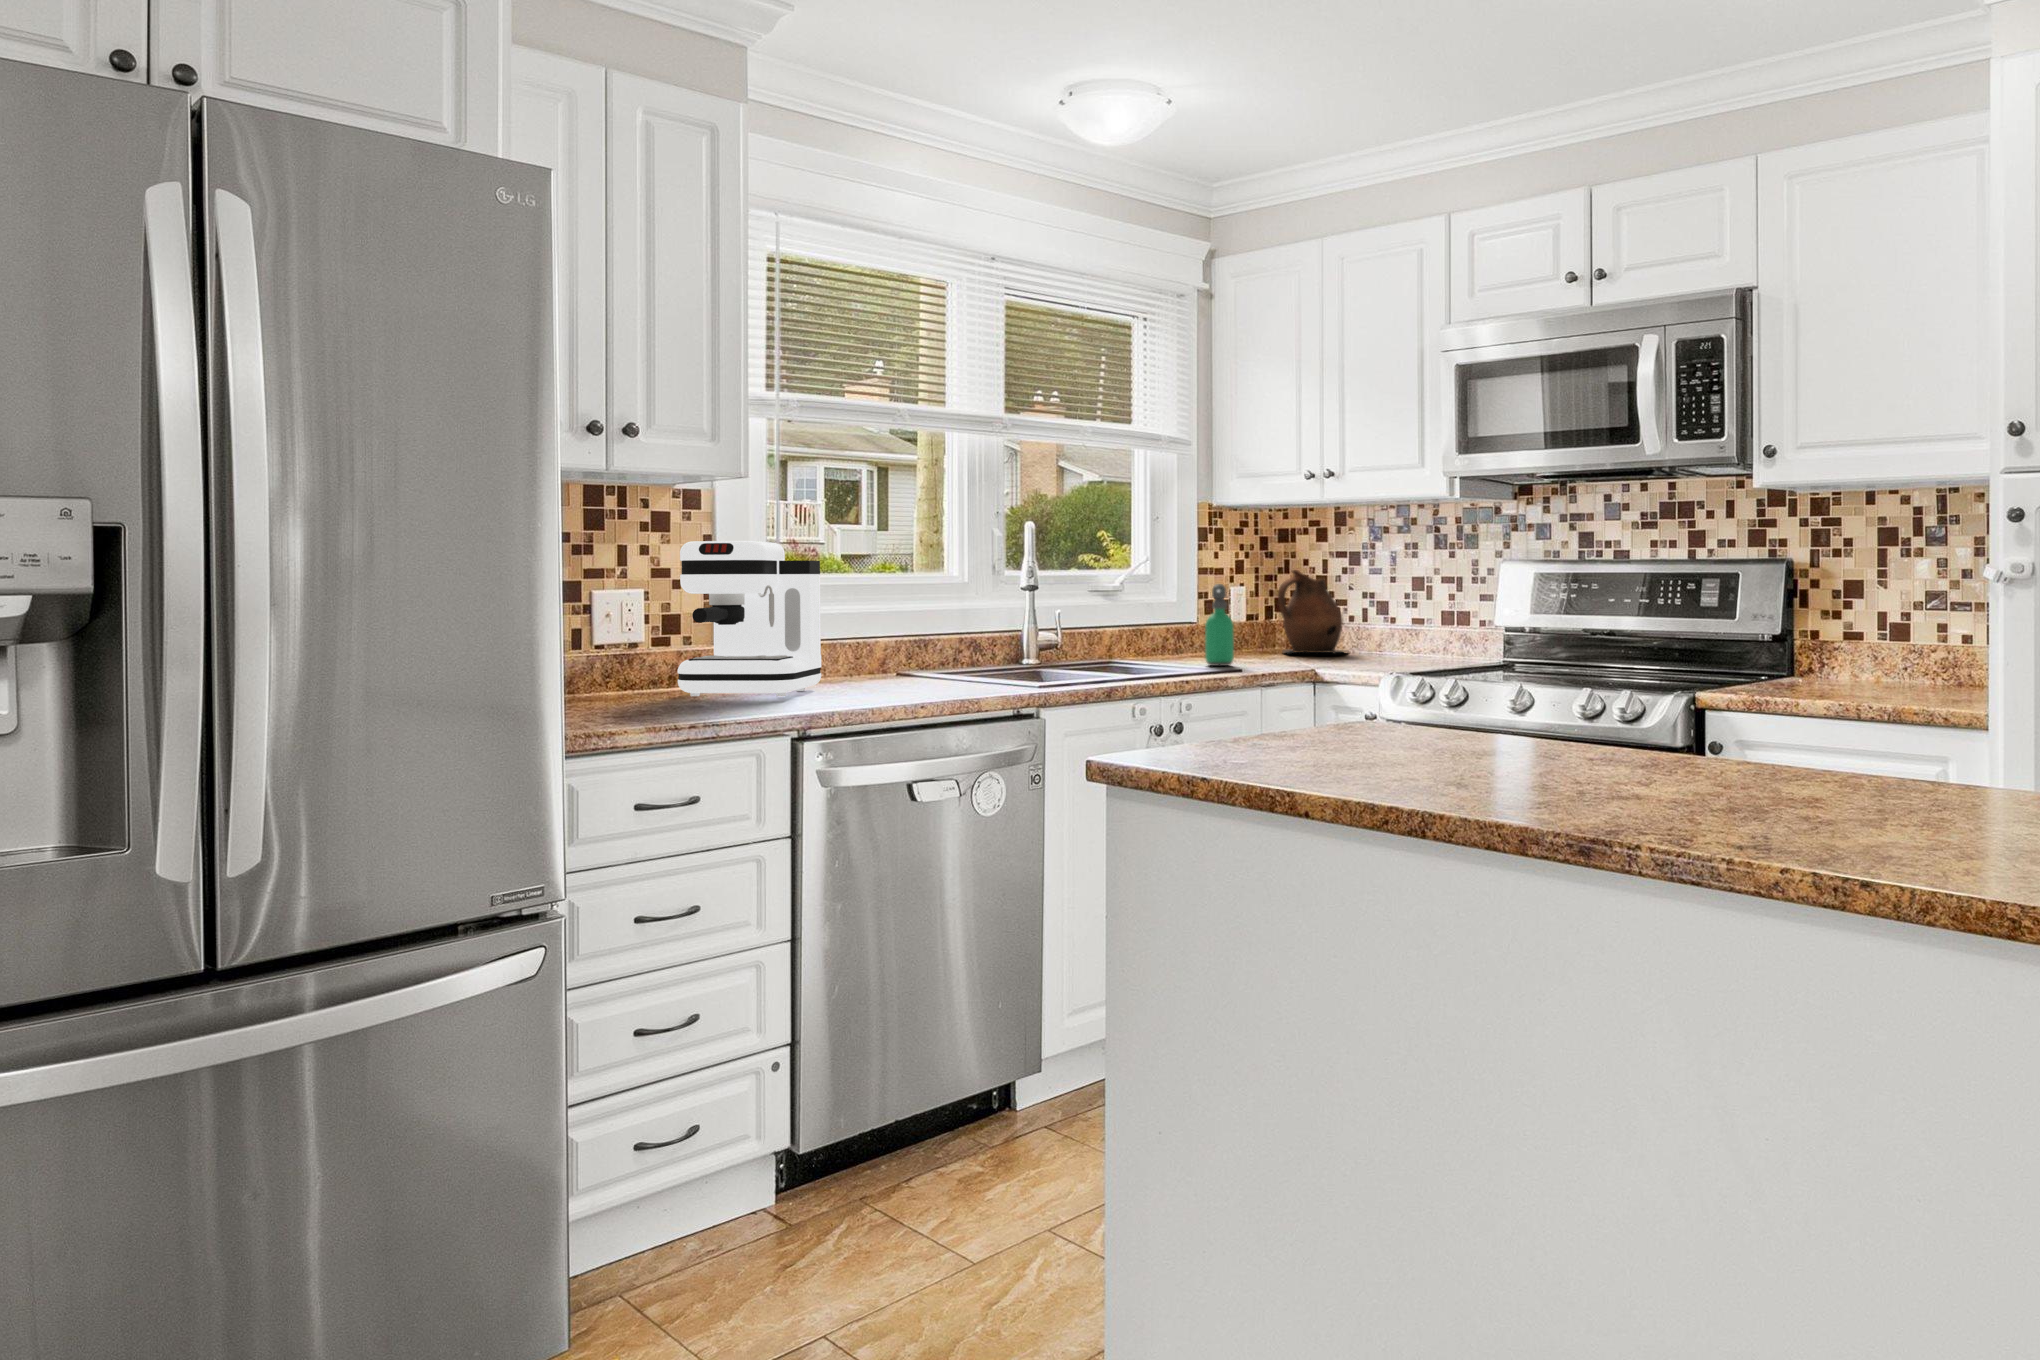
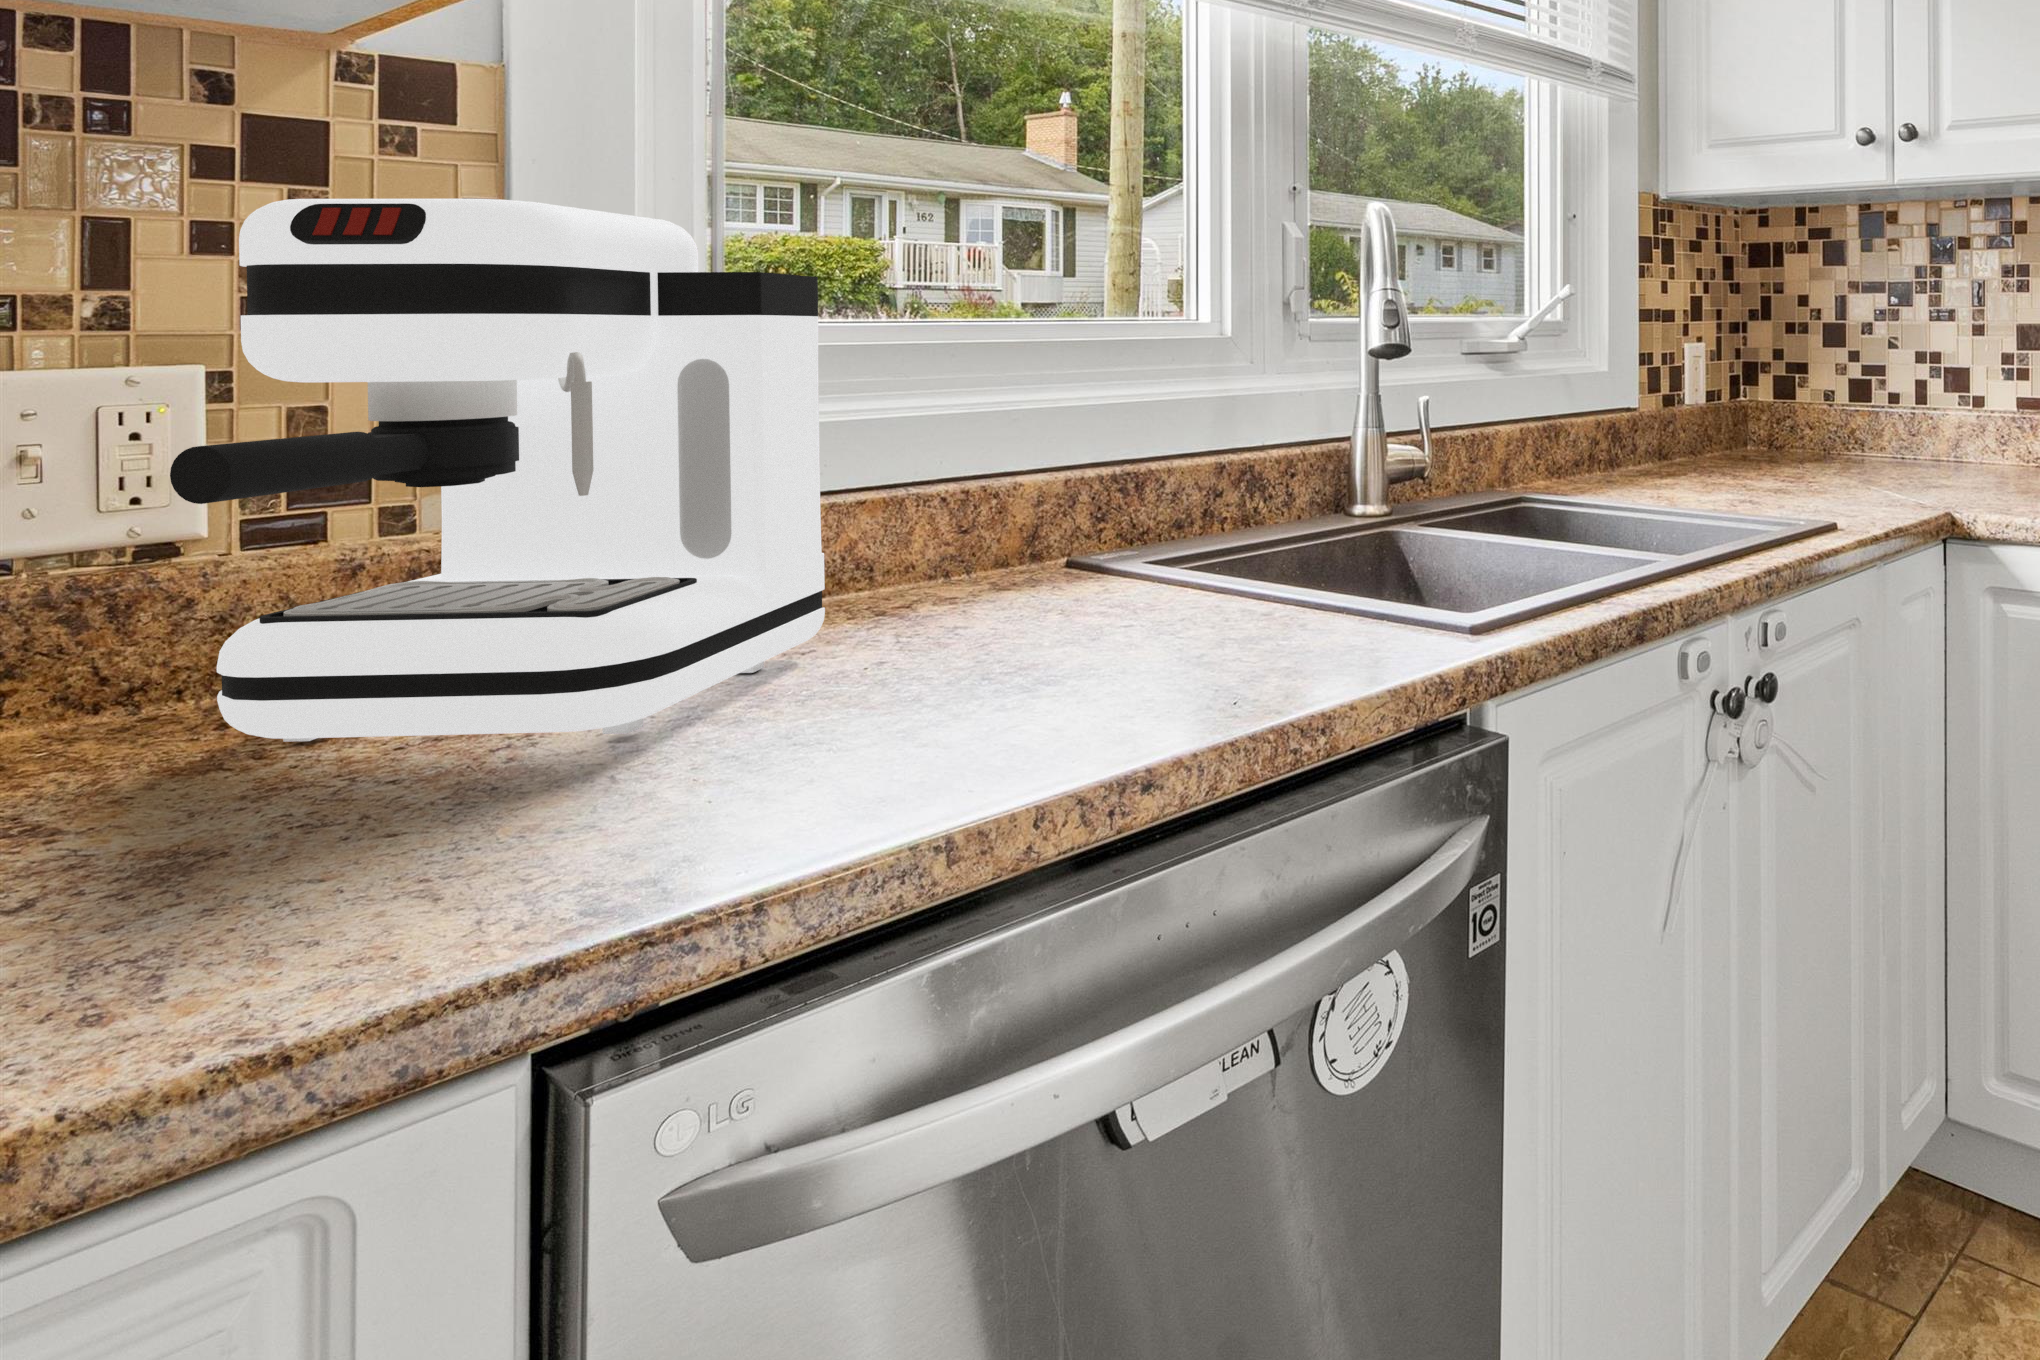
ceramic pitcher: present [1278,570,1345,653] -> none [1796,313,1925,464]
soap dispenser: present [1205,584,1234,666] -> none [1729,338,1785,503]

